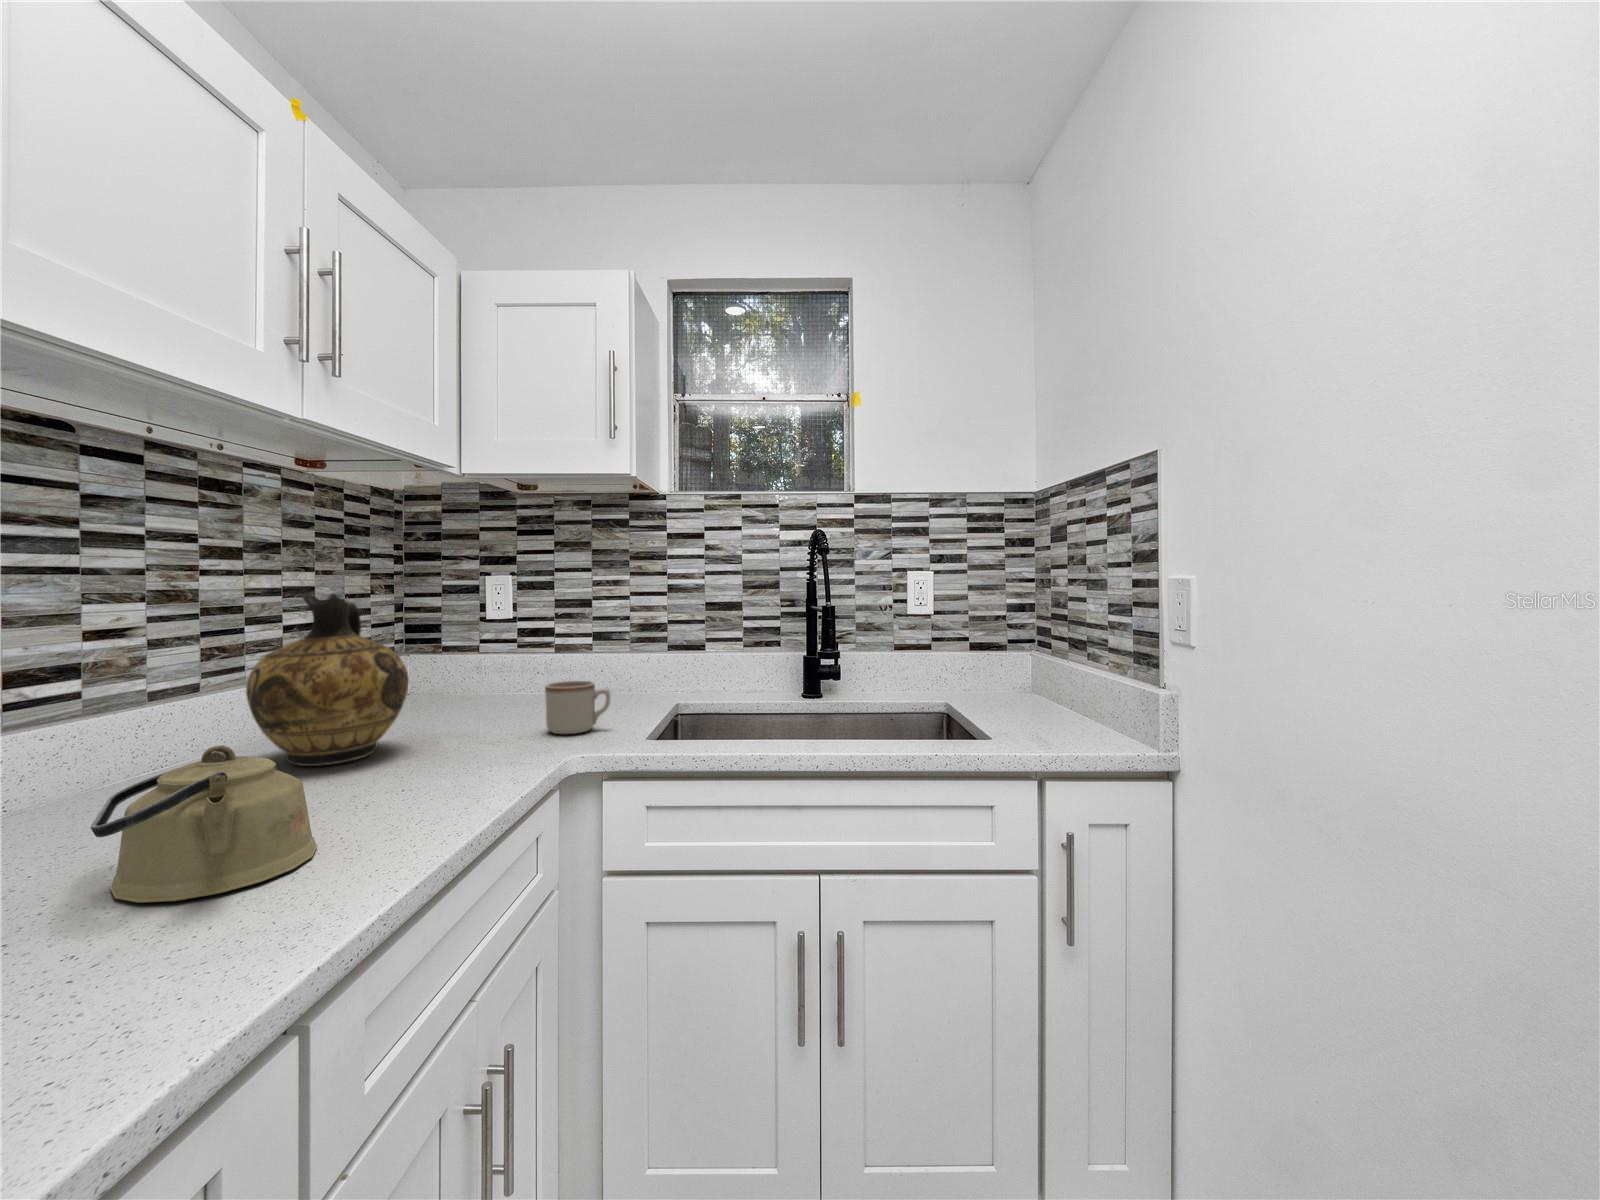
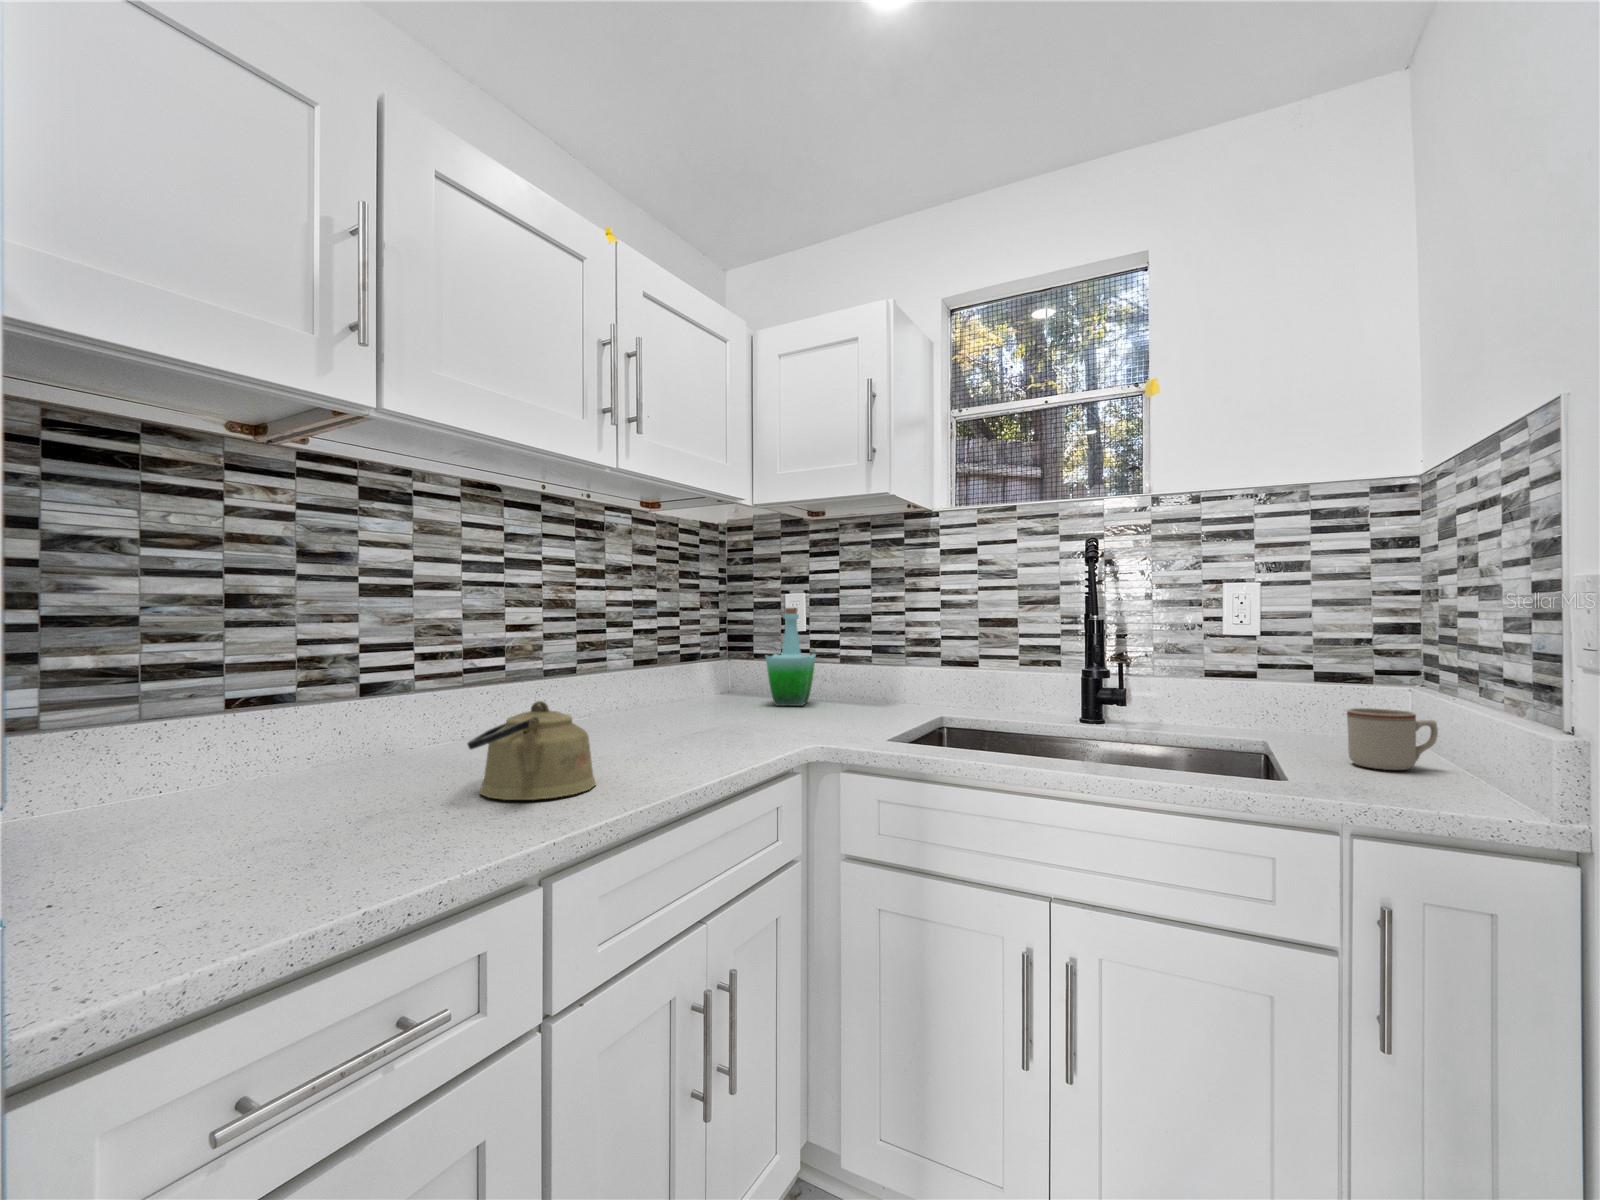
bottle: none [474,592,530,701] -> present [766,608,816,706]
ceramic jug: present [246,594,409,766] -> none [587,602,695,737]
mug: present [545,681,610,734] -> present [1347,708,1438,770]

